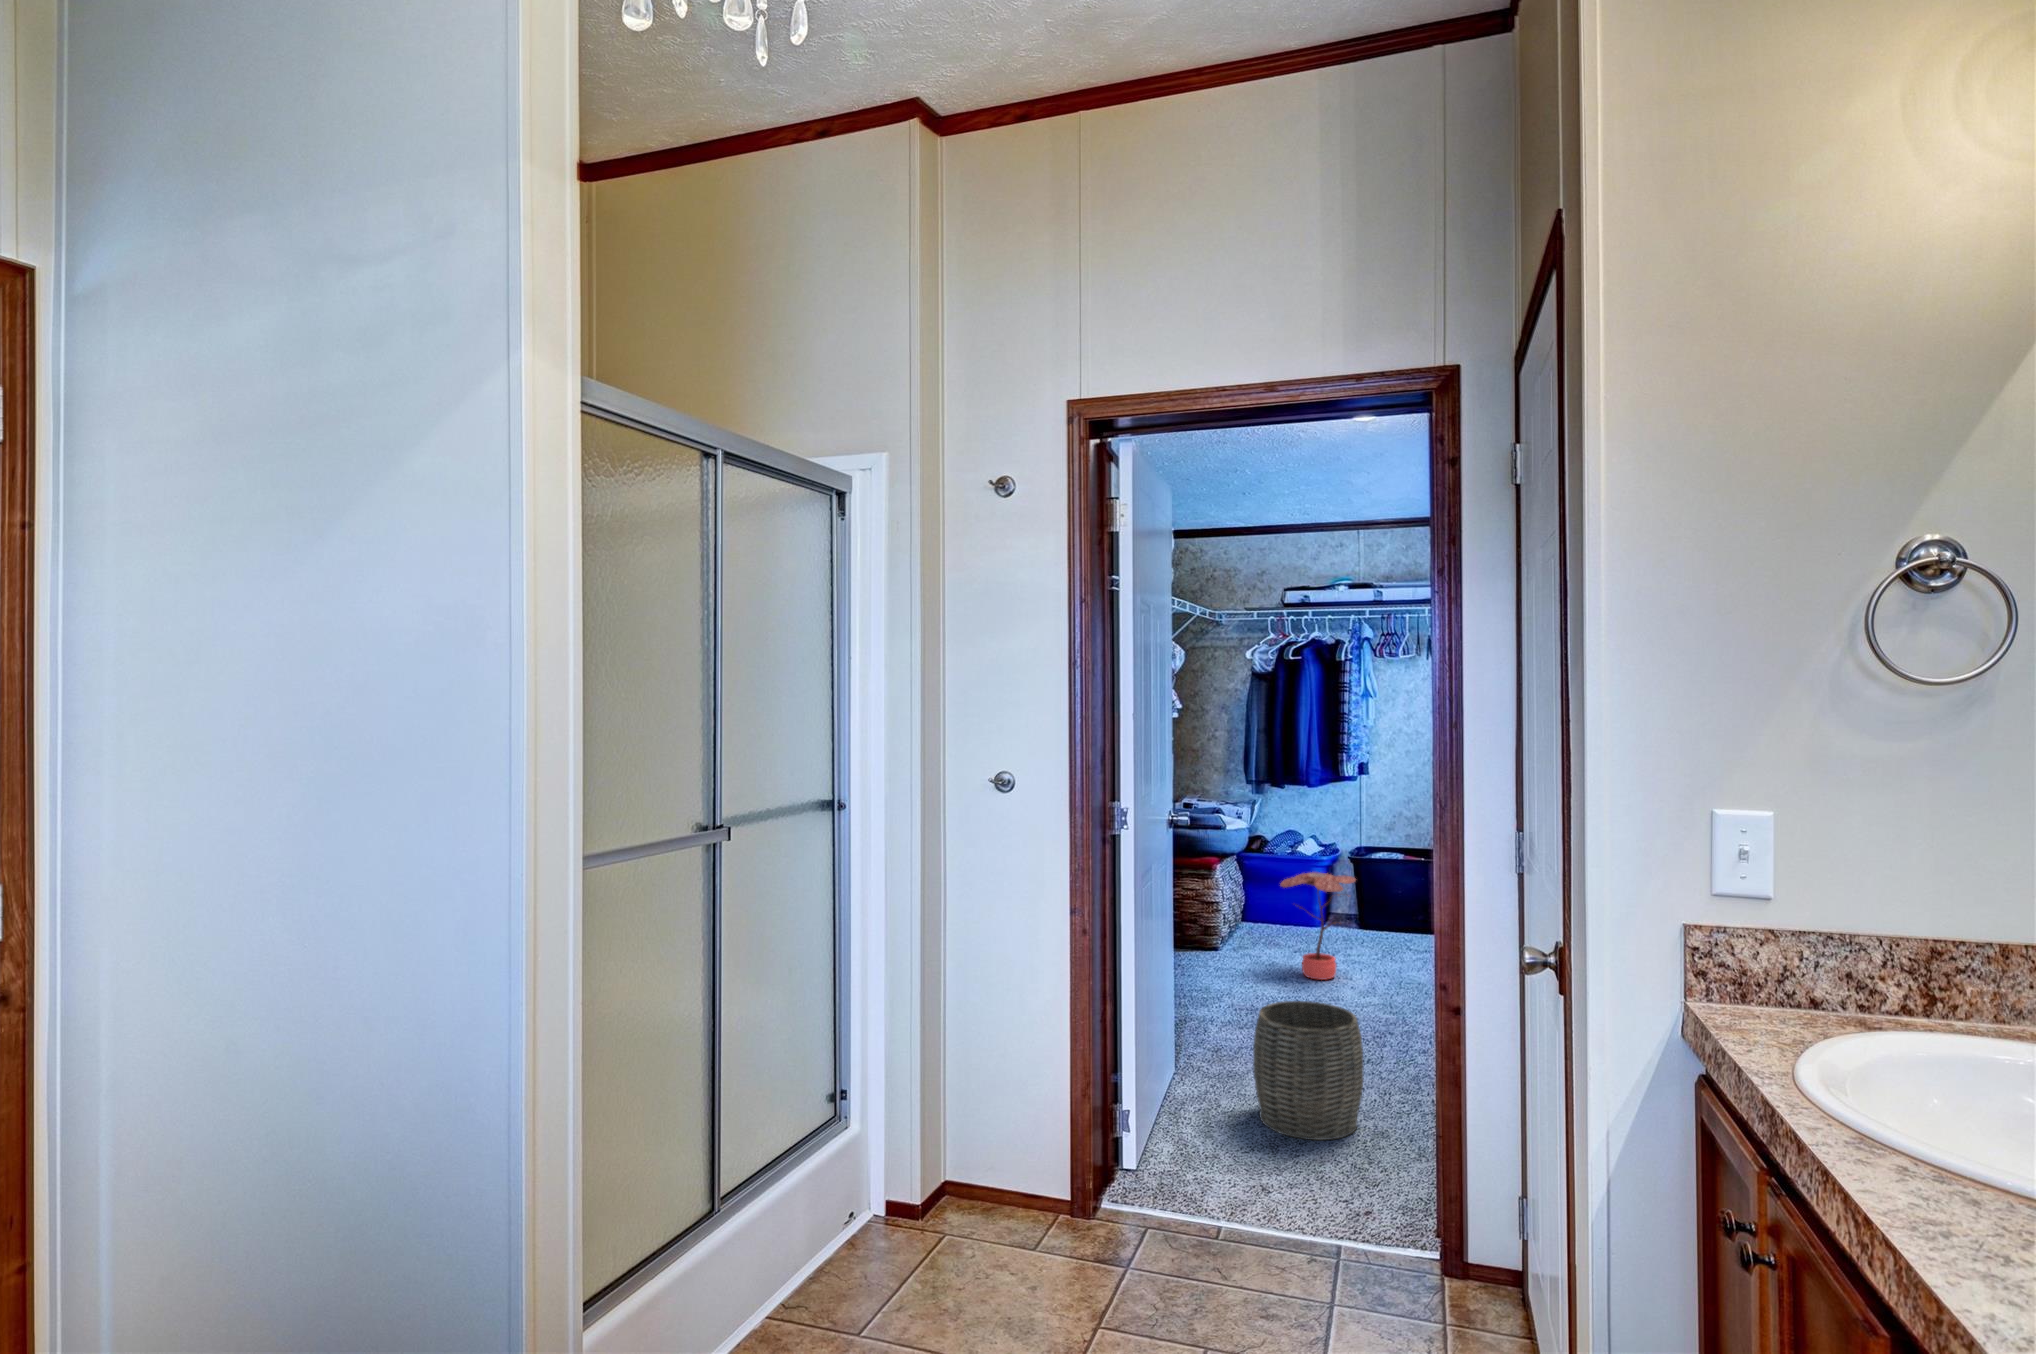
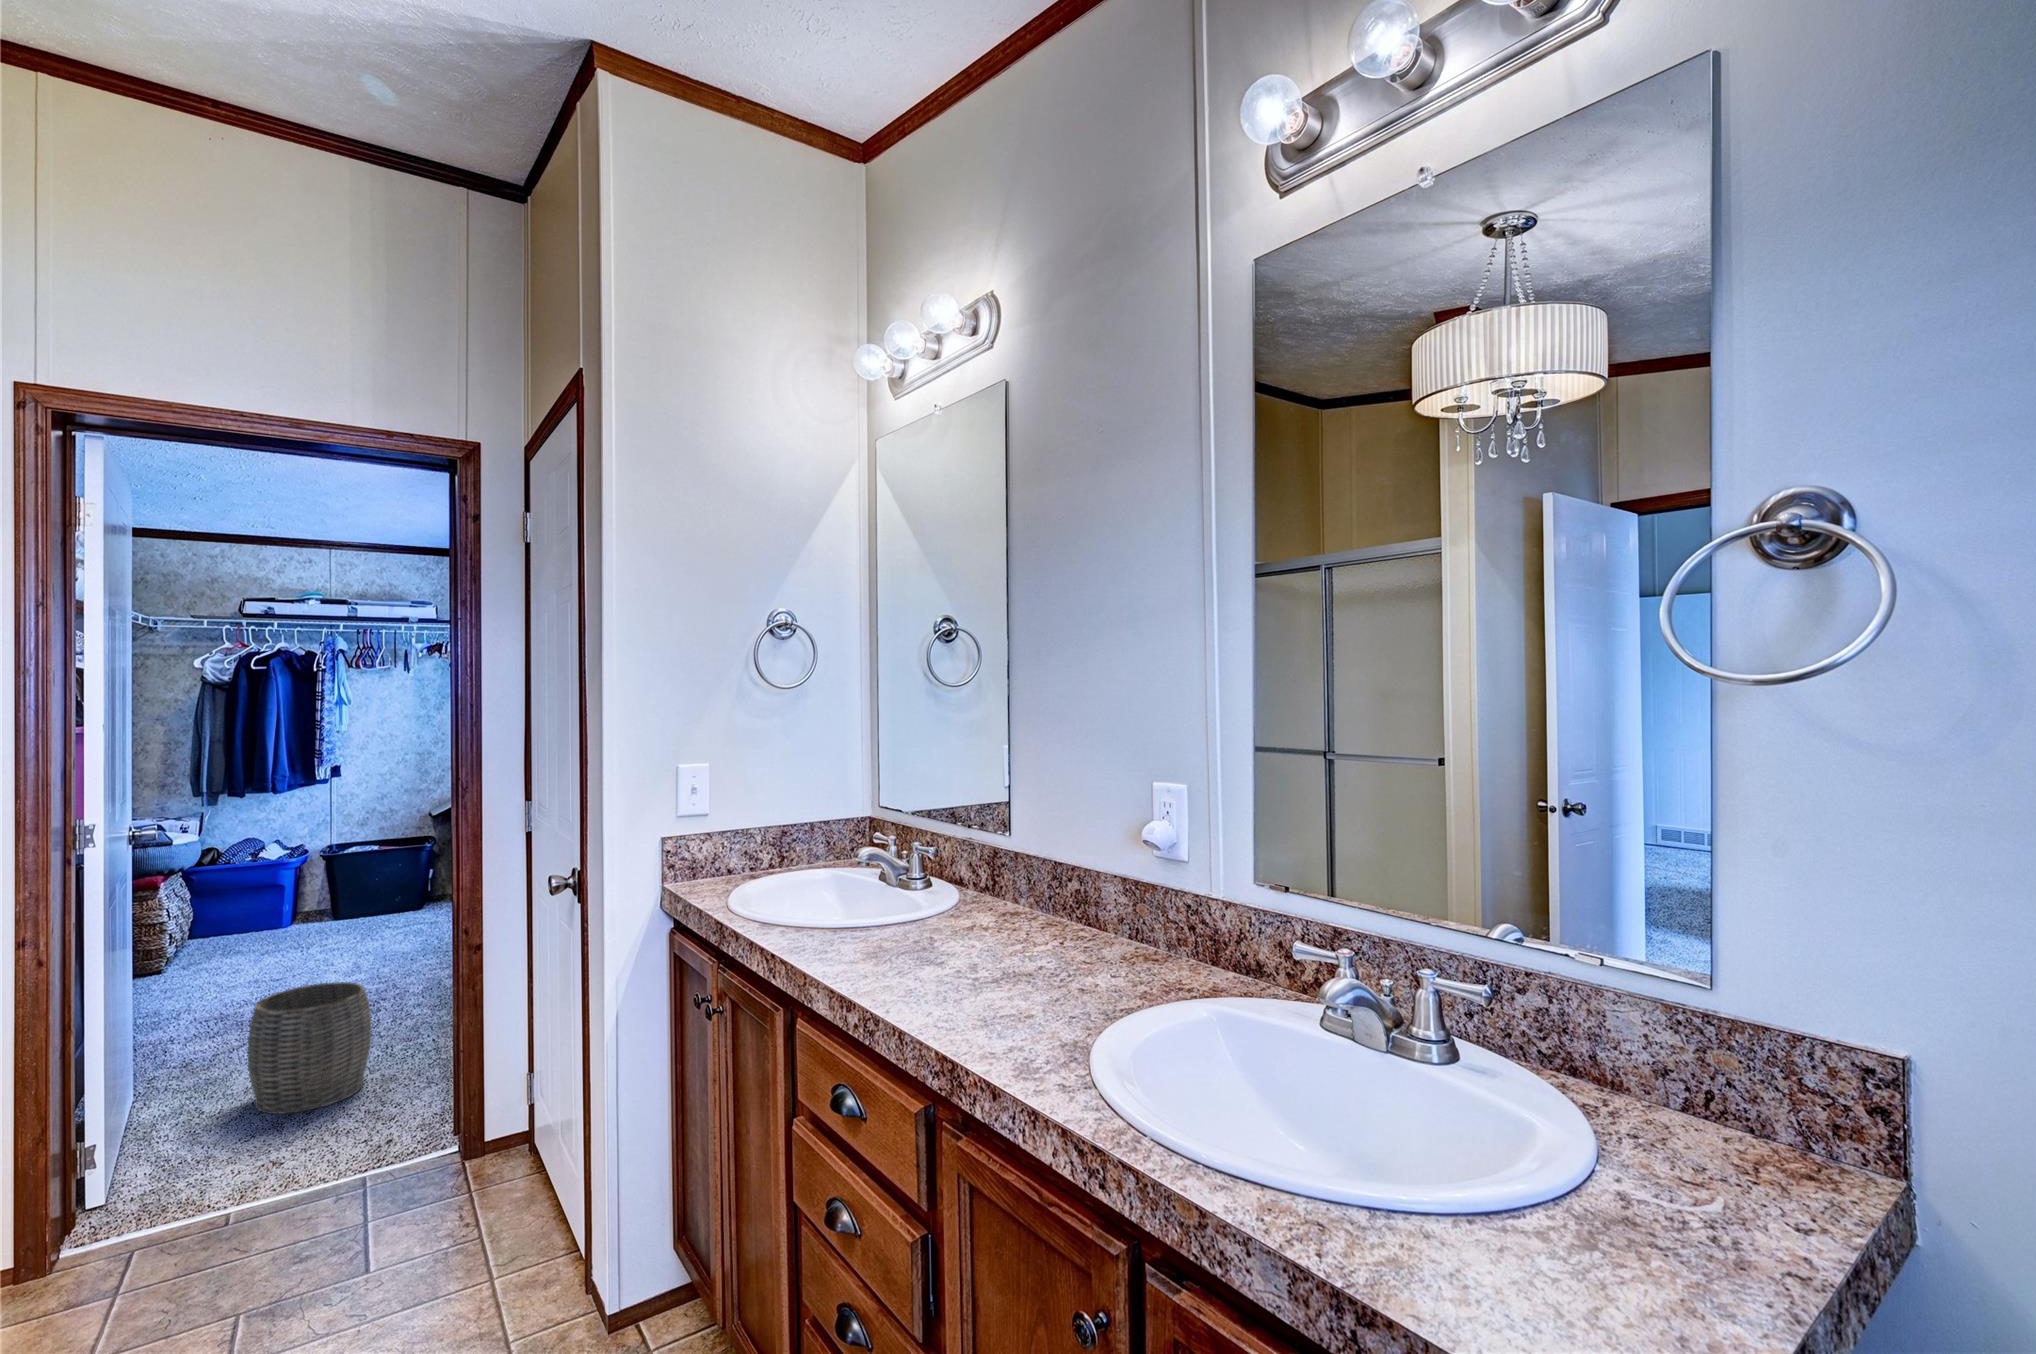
potted plant: present [1280,872,1356,980] -> none [252,871,339,975]

